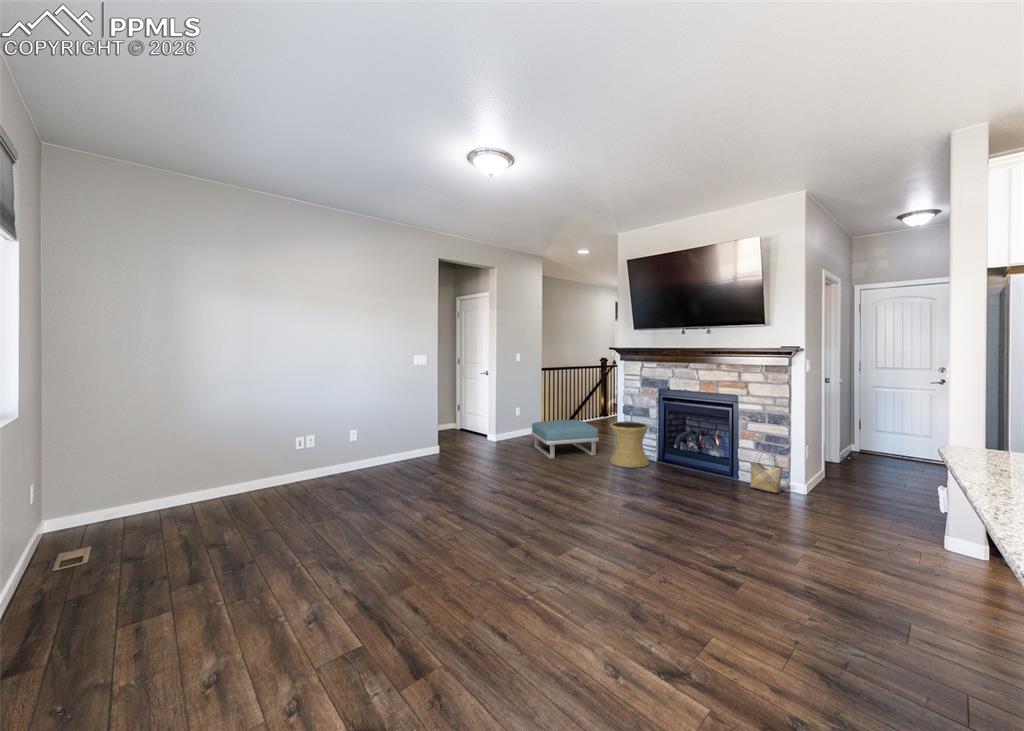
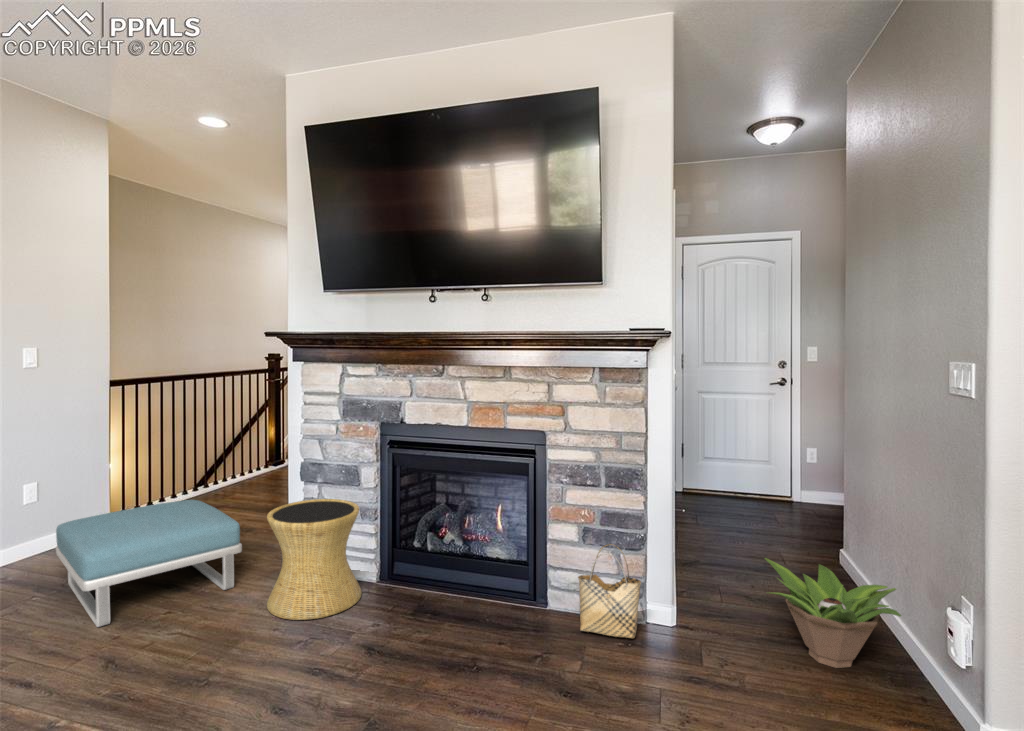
decorative plant: none [846,465,939,519] -> present [765,558,901,668]

